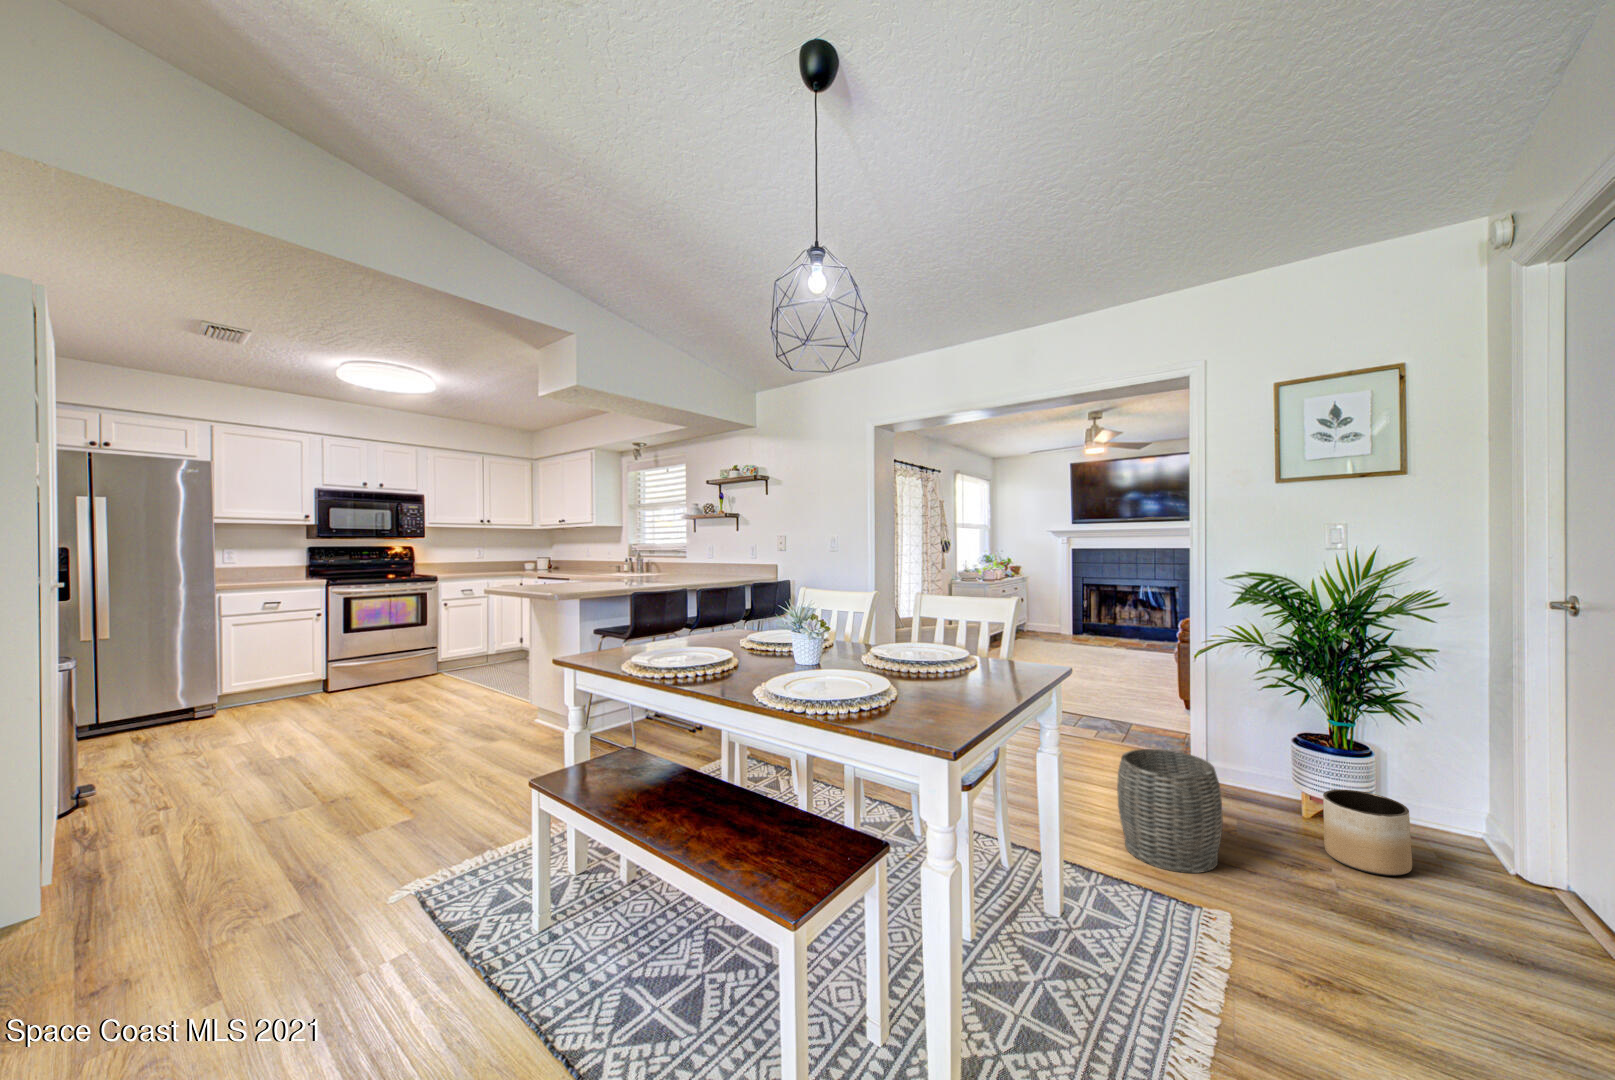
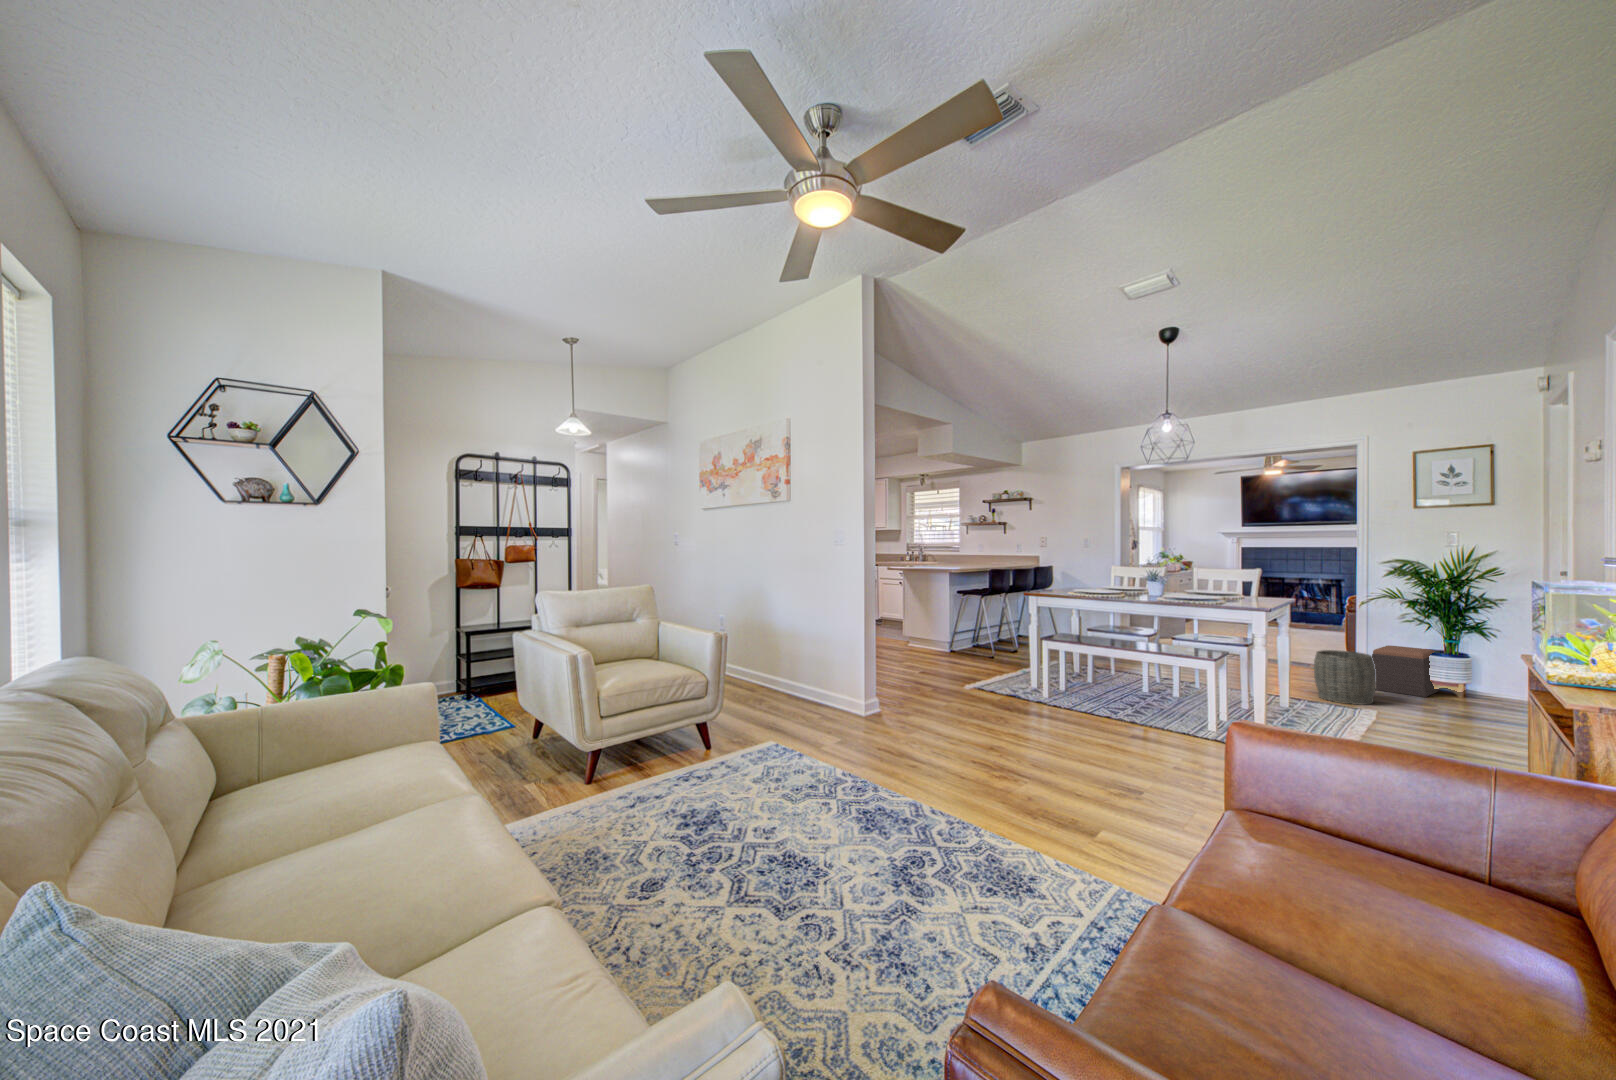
footstool: none [1215,725,1319,833] -> present [1372,645,1439,697]
planter: present [1323,790,1412,876] -> none [1437,672,1488,709]

